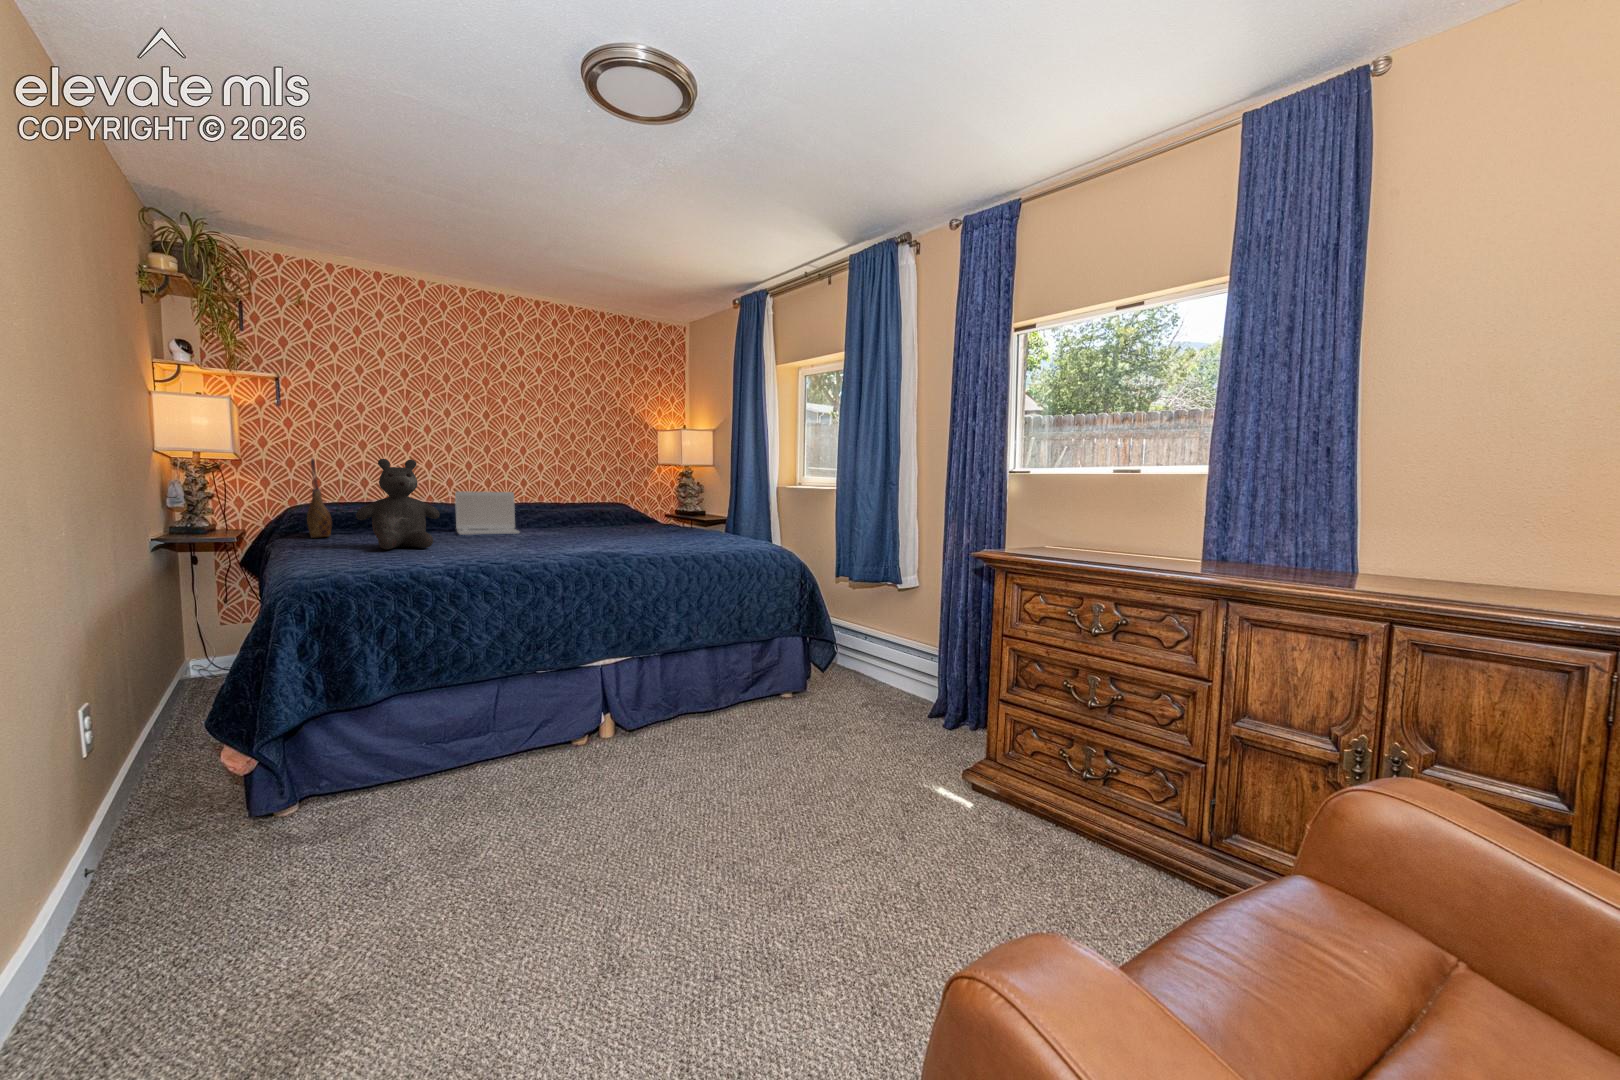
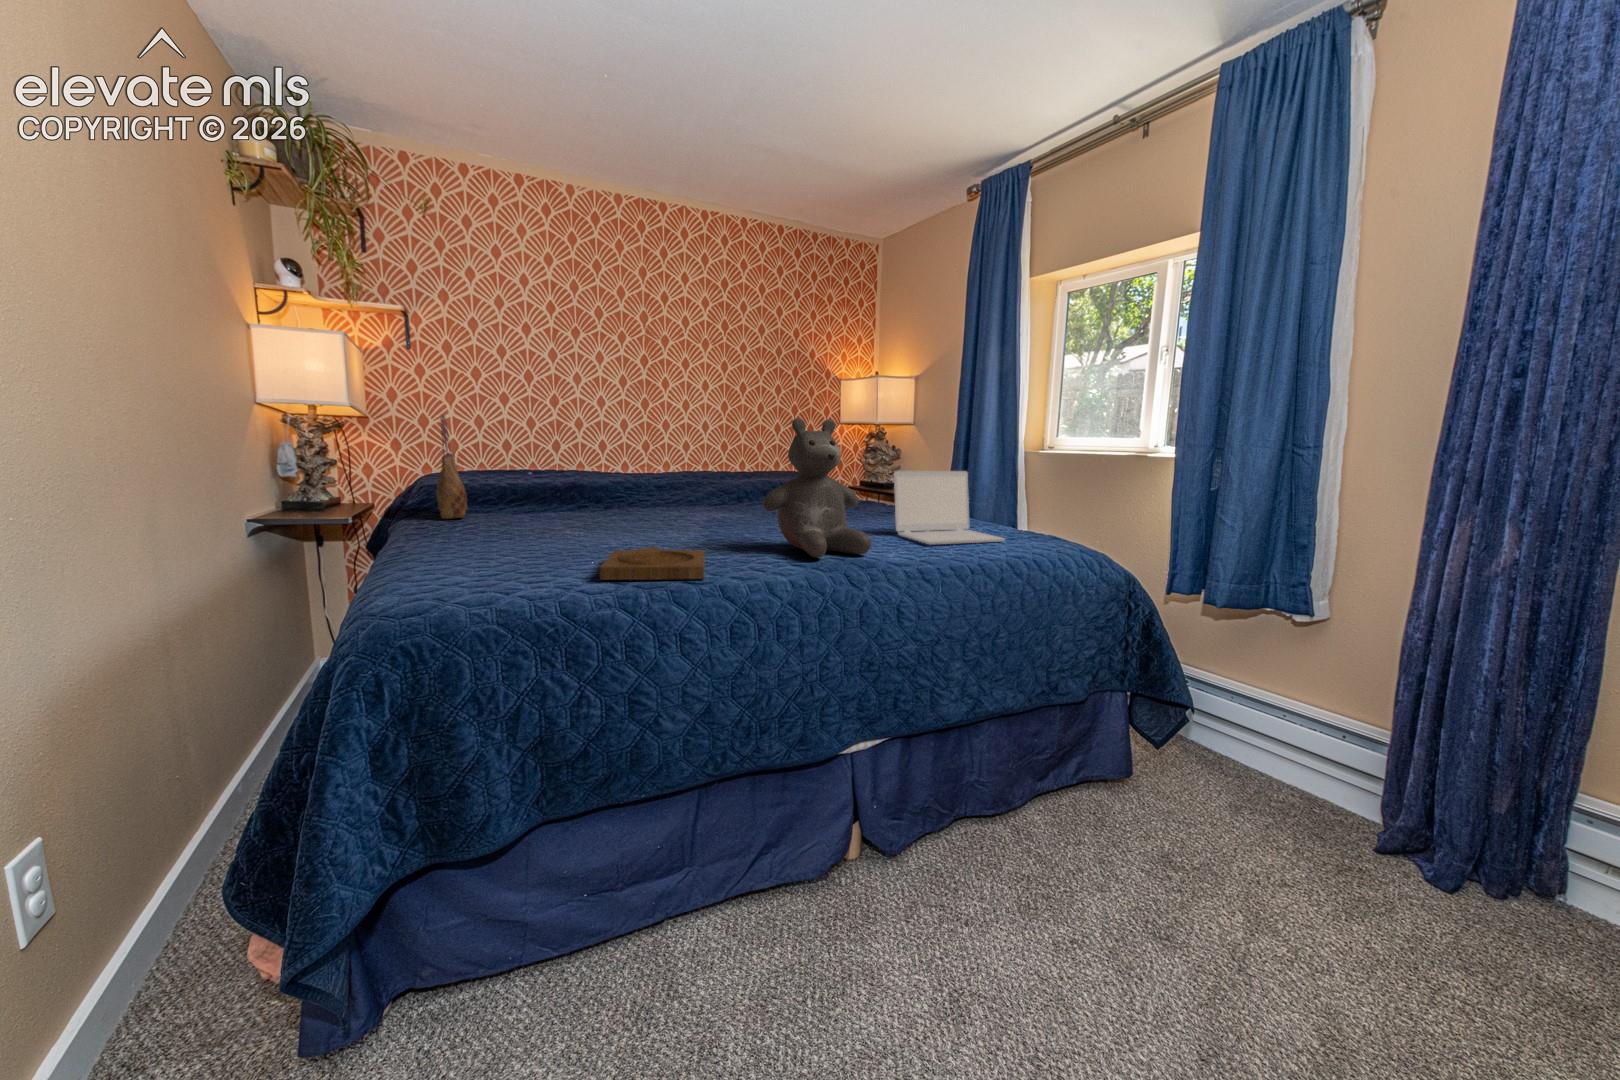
teddy bear: present [356,459,440,549] -> present [763,418,871,558]
laptop: present [455,491,519,535] -> present [894,471,1005,544]
tray: none [432,545,510,563] -> present [600,547,705,580]

